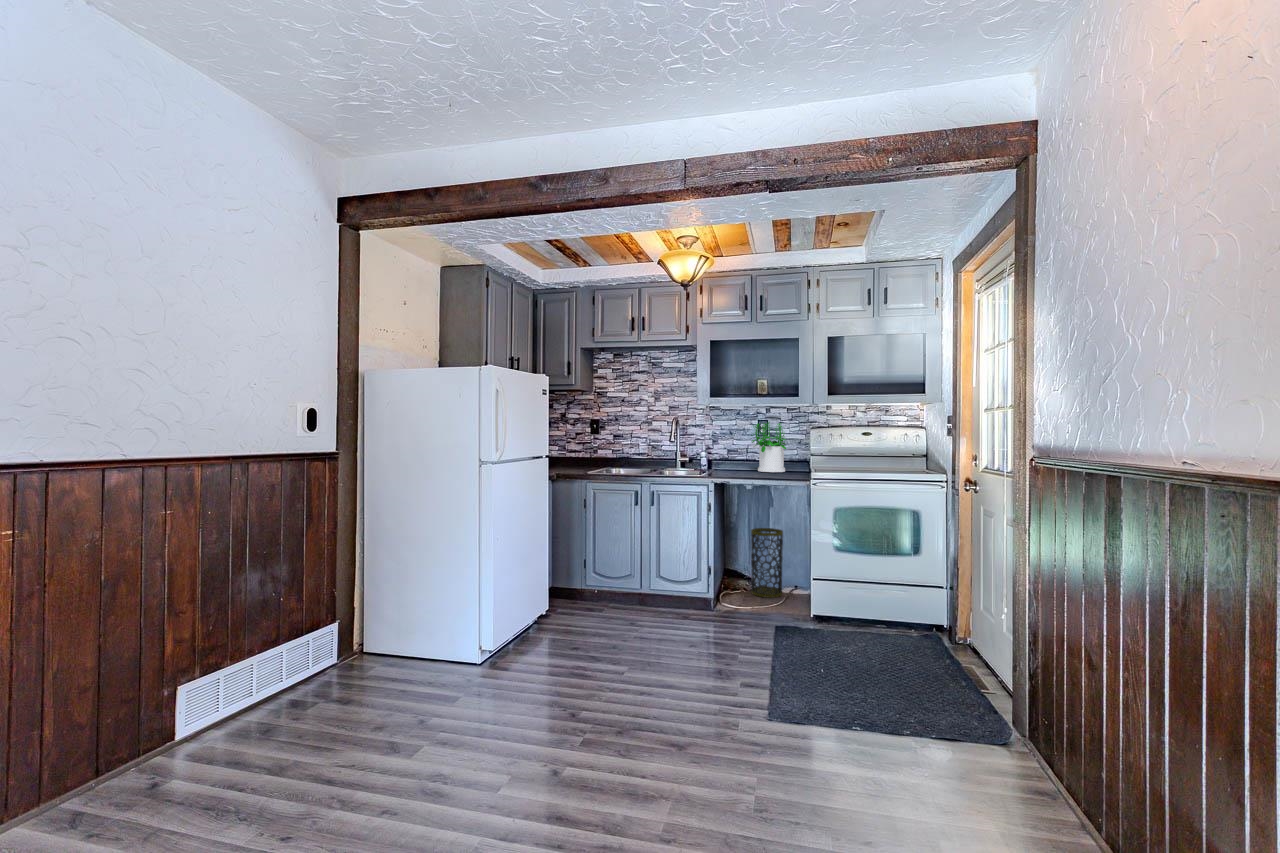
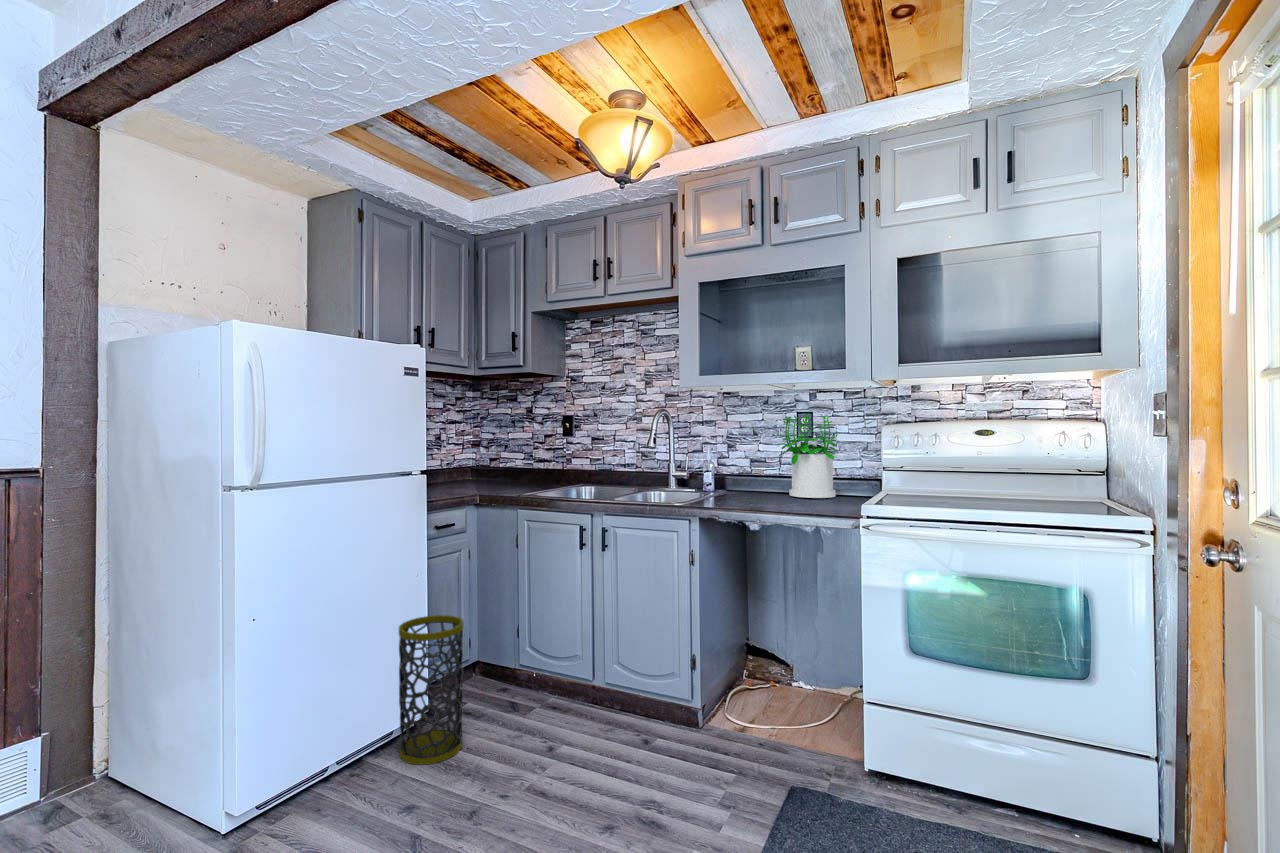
trash can: present [751,528,783,598] -> present [399,615,463,765]

